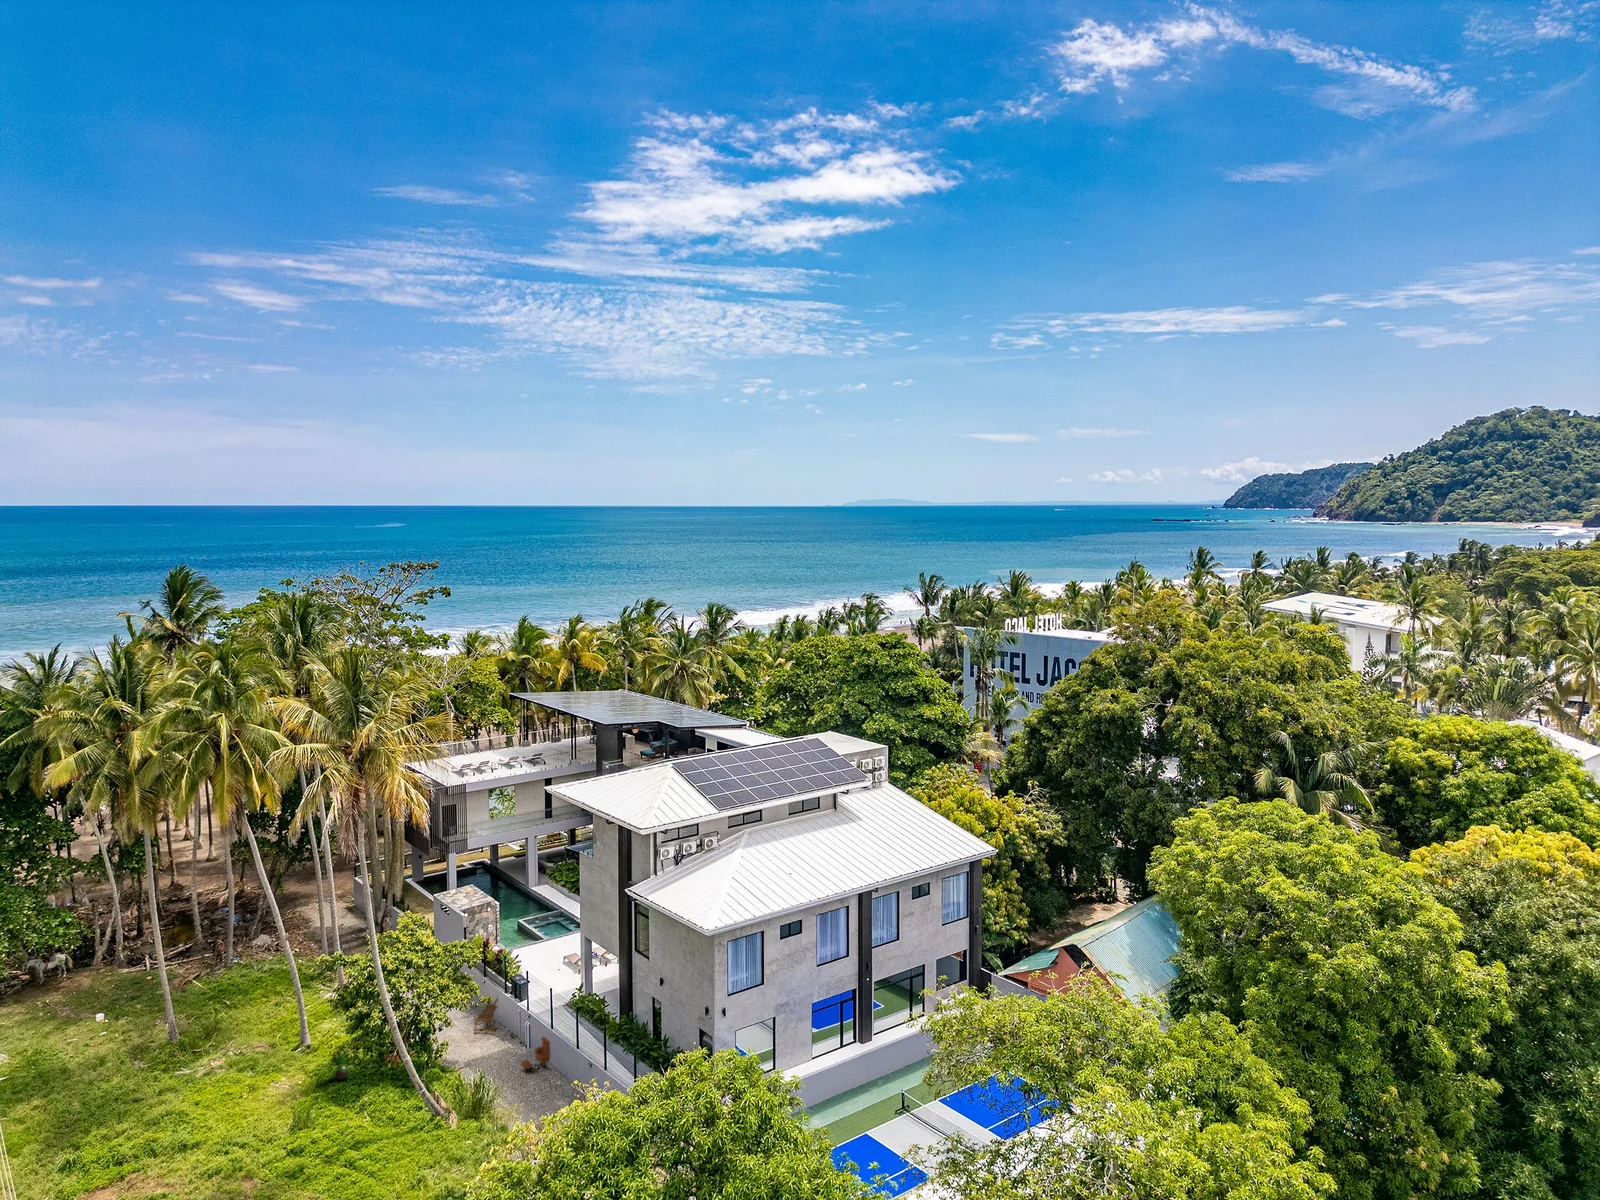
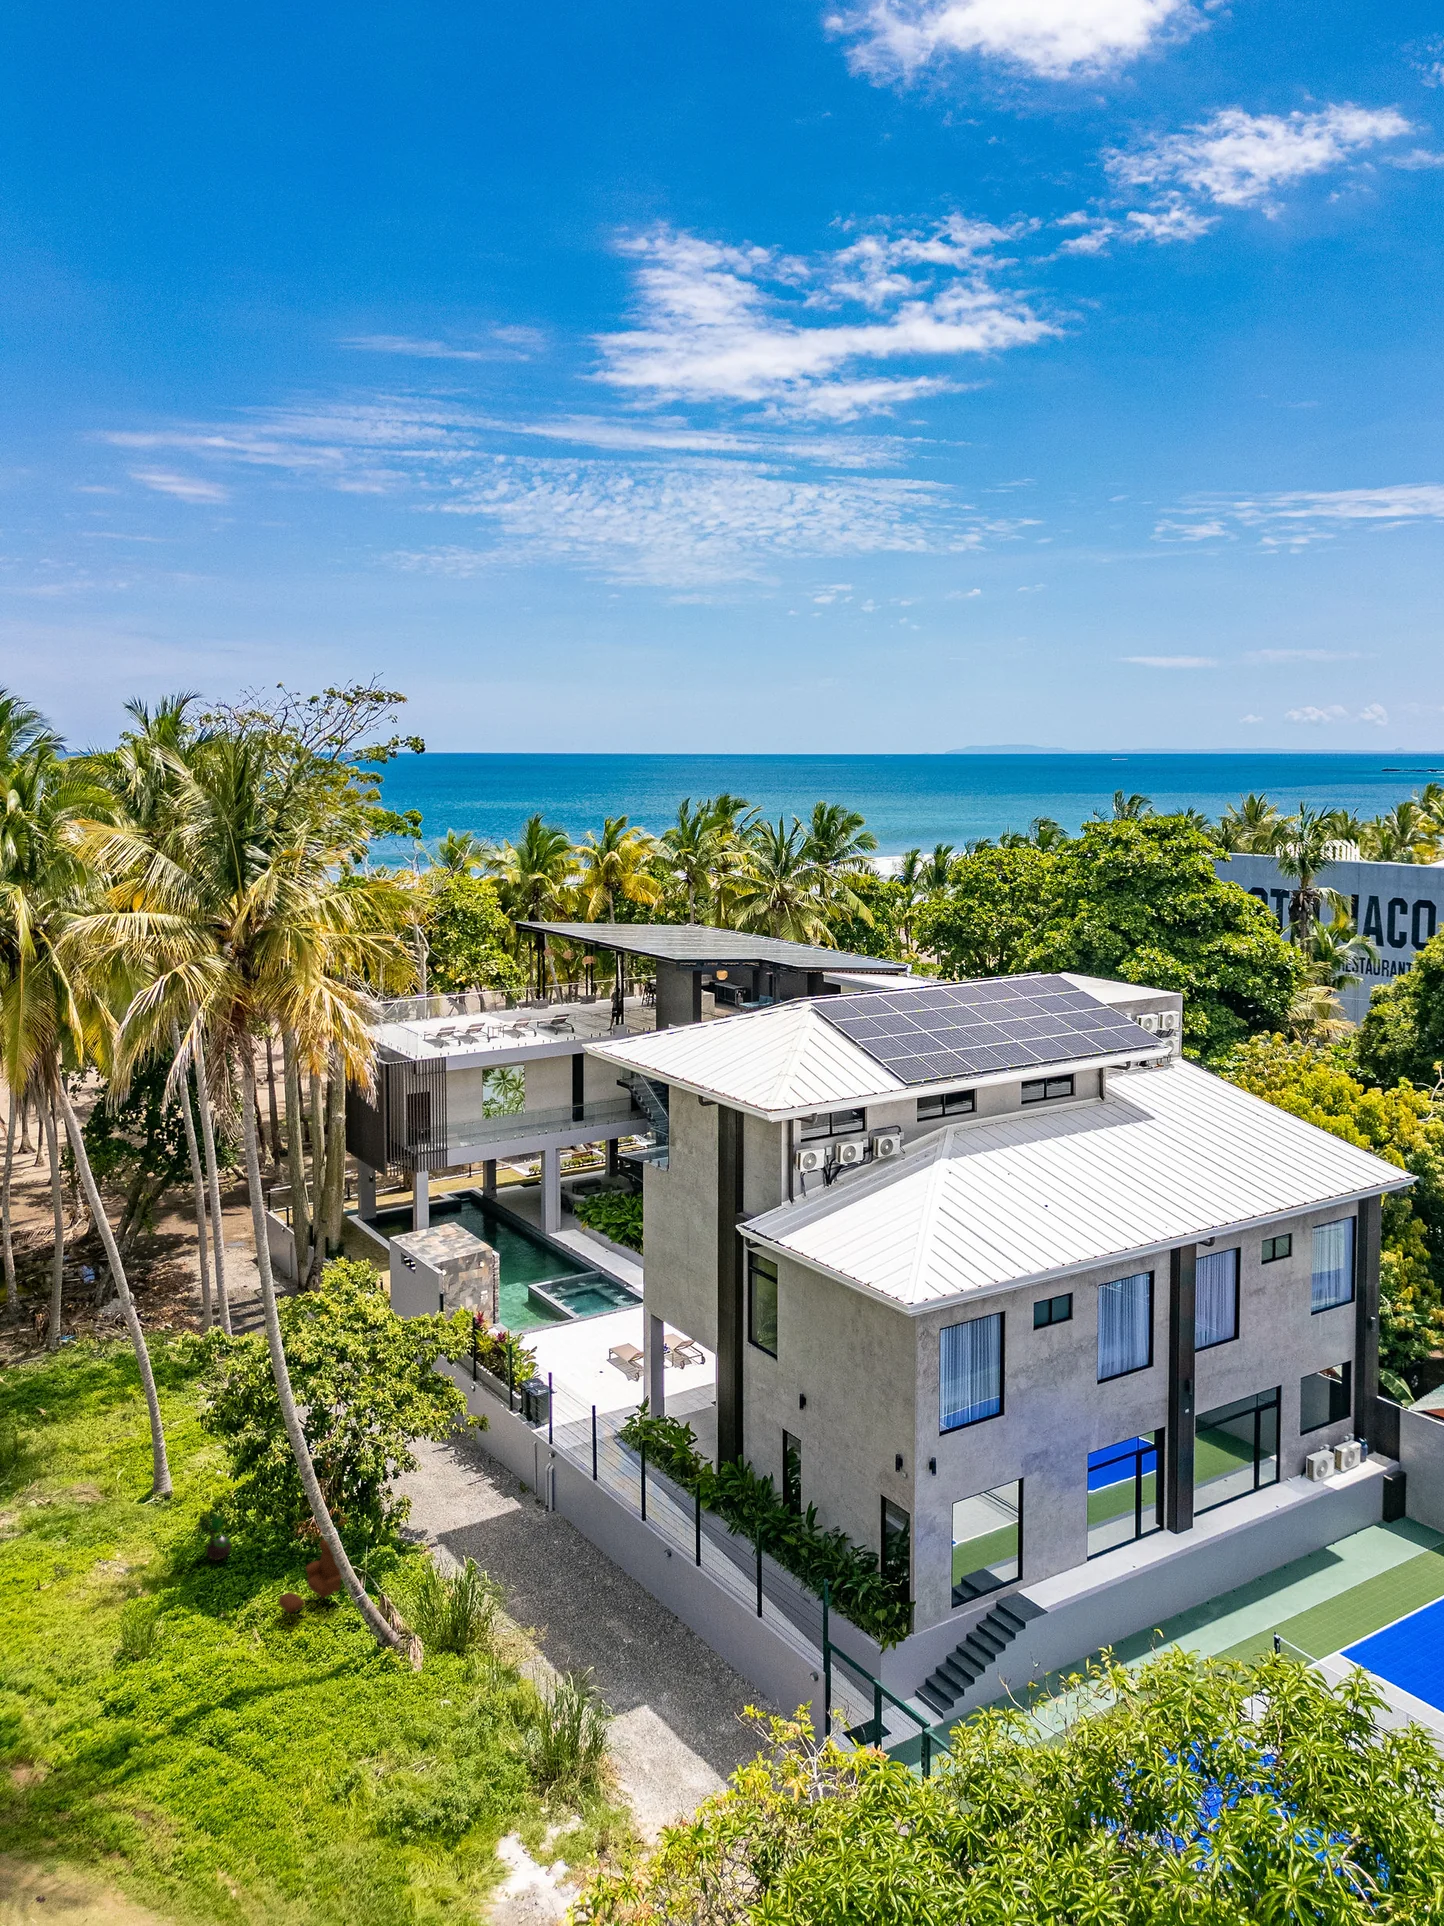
bench: present [474,998,498,1034] -> none [456,1409,506,1486]
lounge chair: present [521,1037,550,1071] -> present [278,1540,342,1624]

